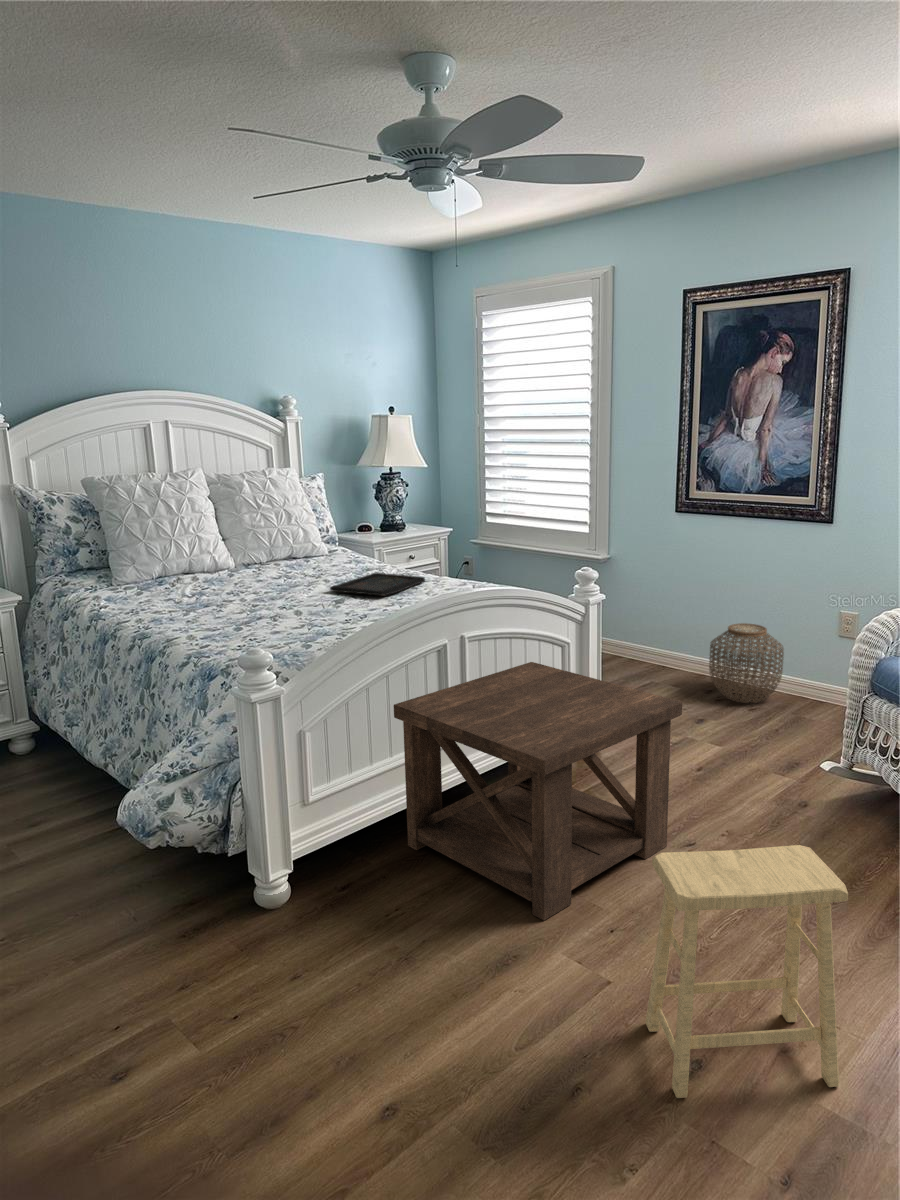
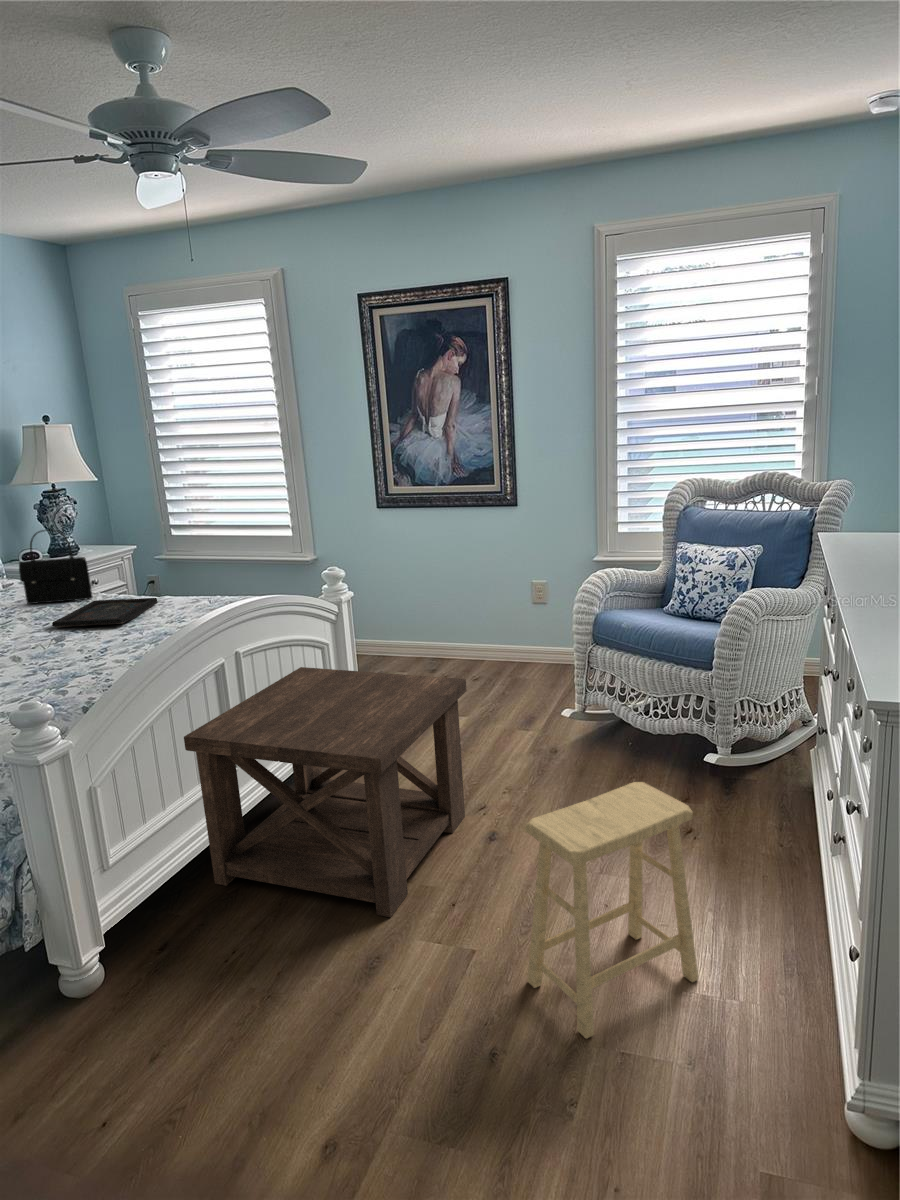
handbag: none [322,505,378,571] -> present [19,529,93,604]
woven basket: present [709,623,784,703] -> none [429,602,493,674]

